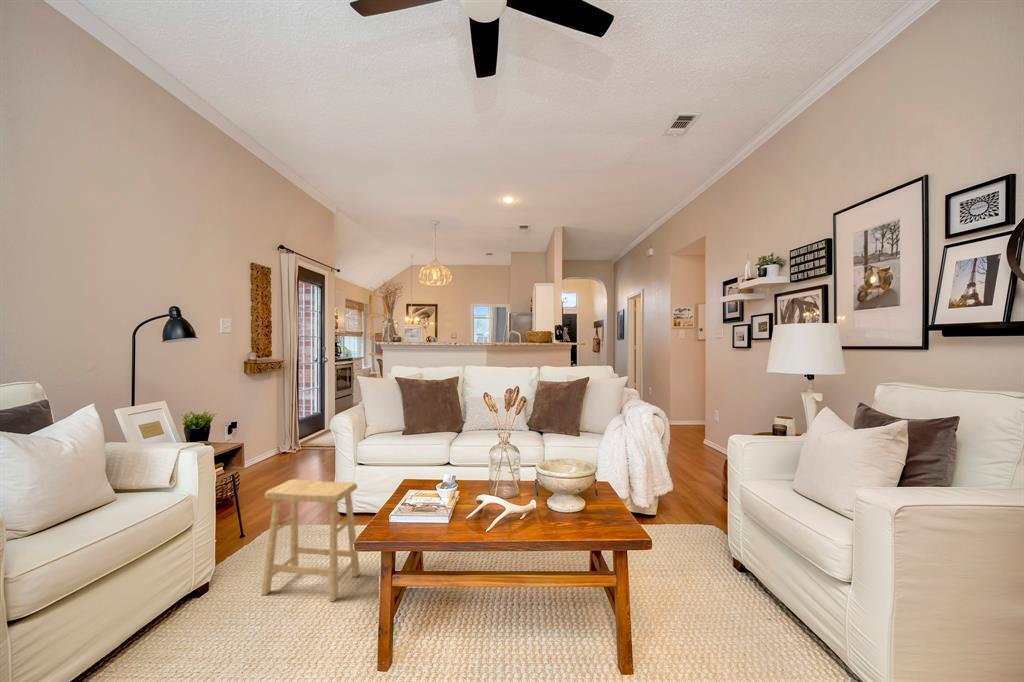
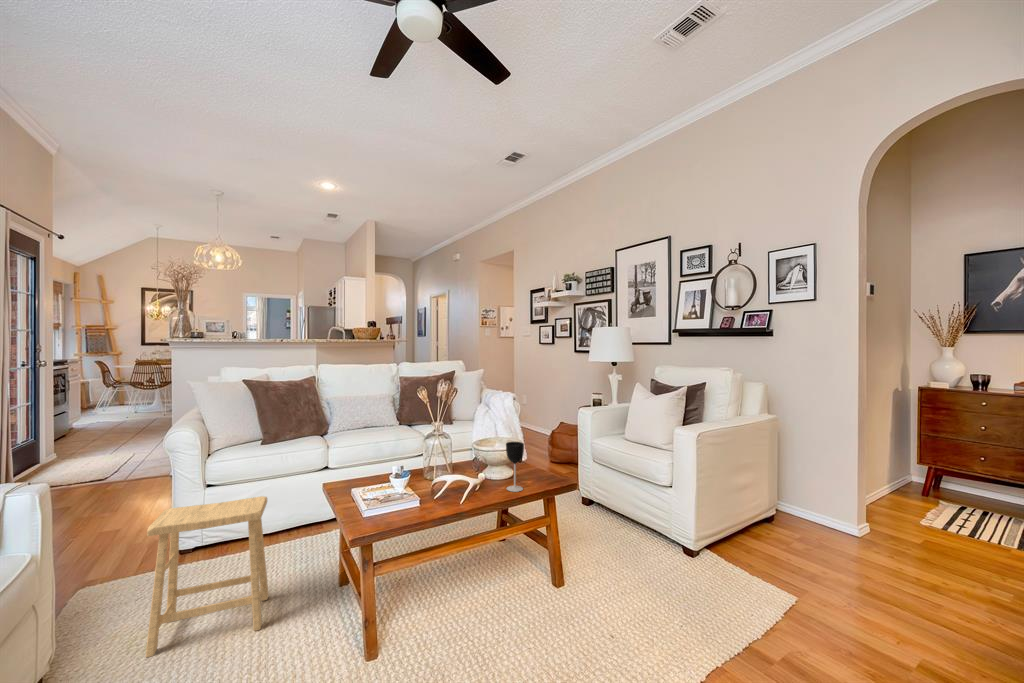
wine glass: none [554,468,576,531] -> present [506,442,524,492]

